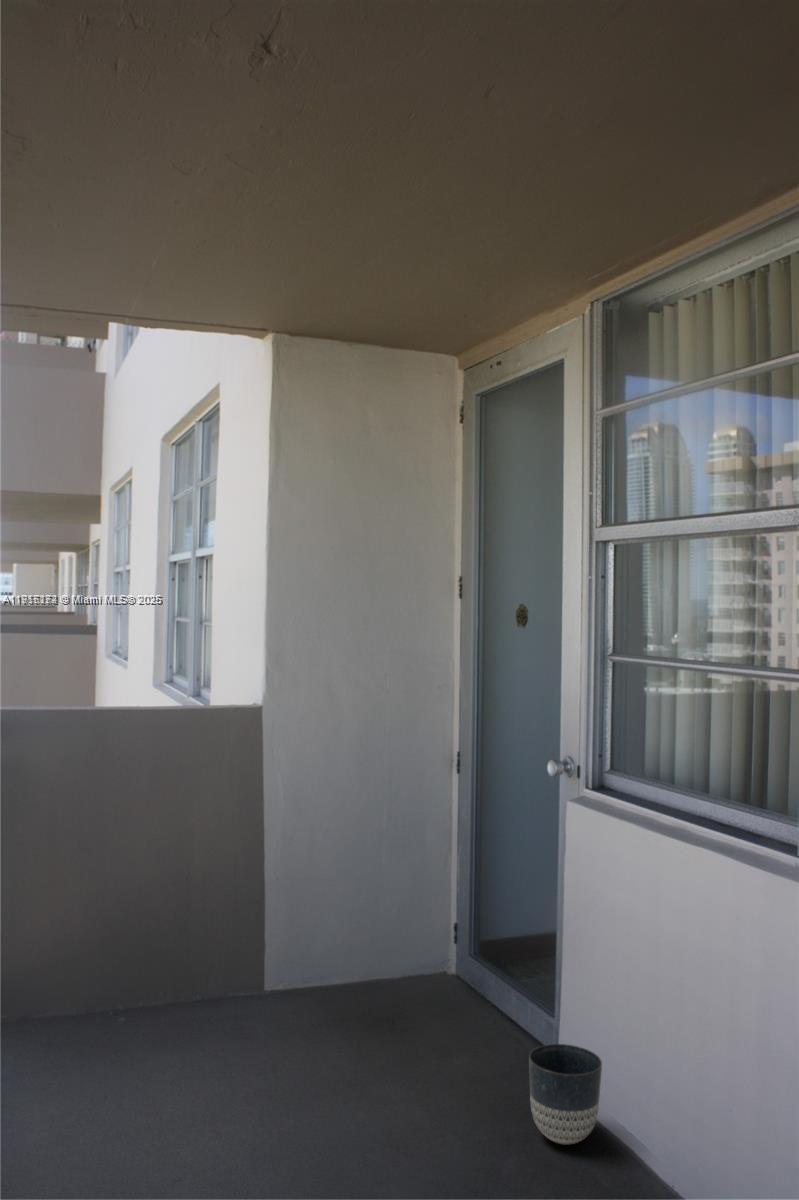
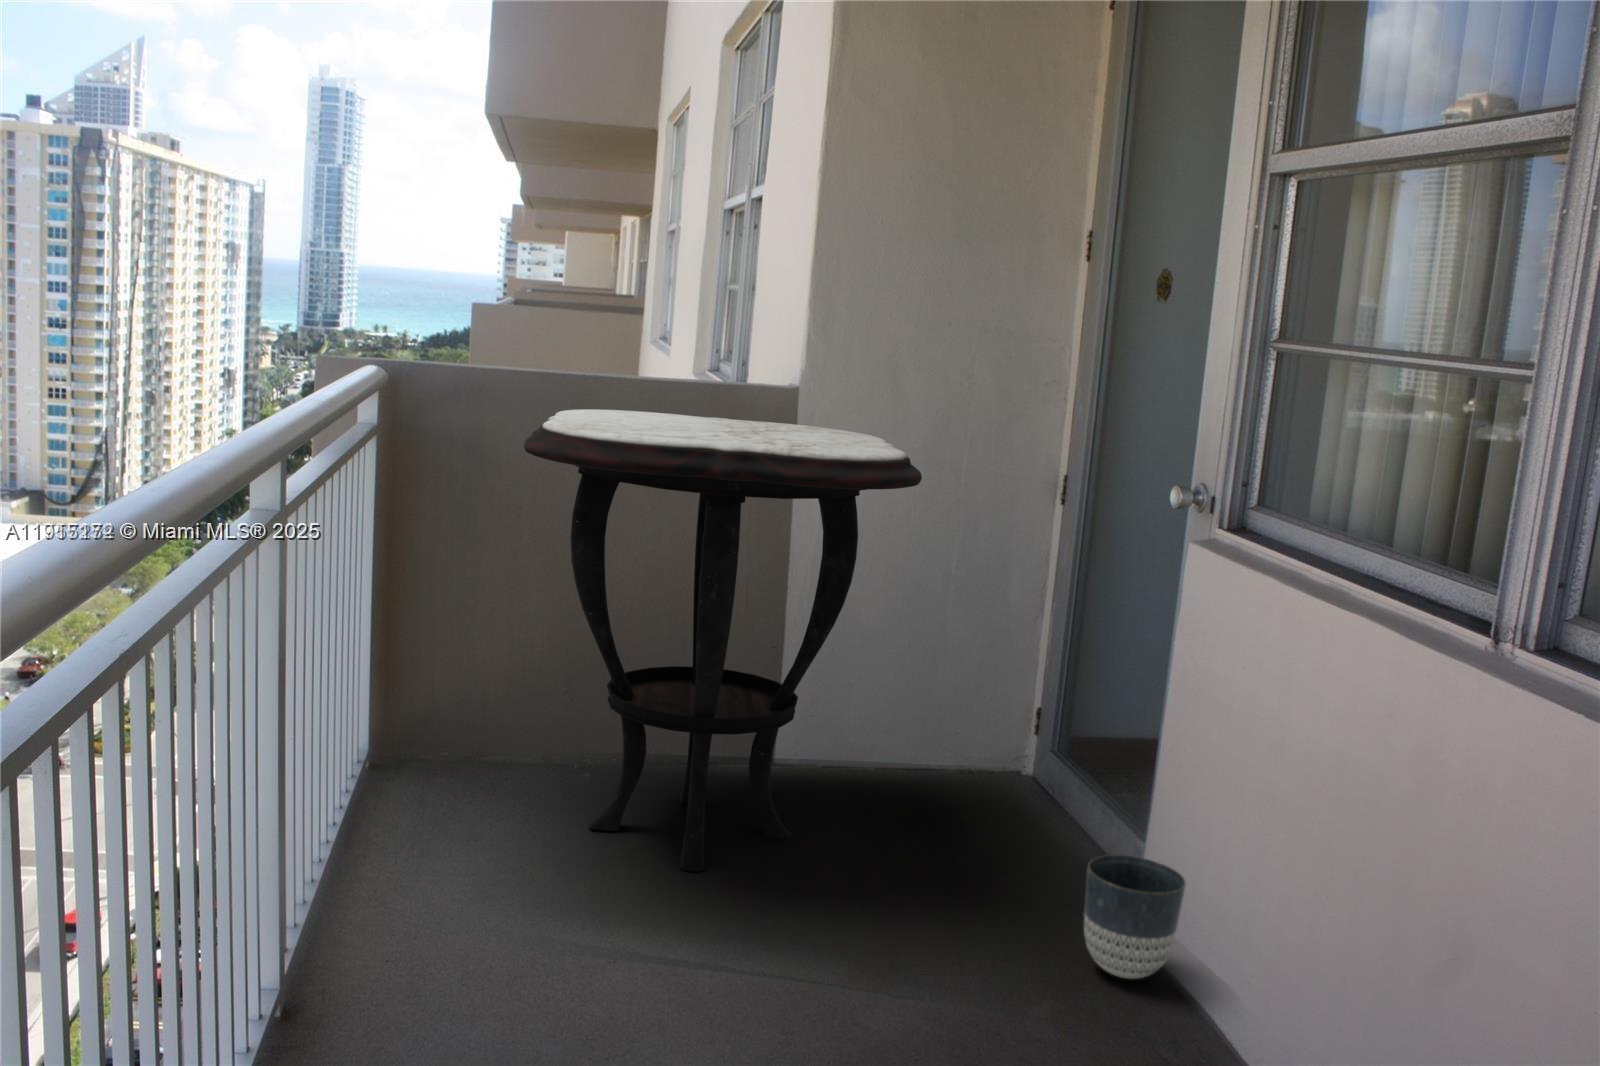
side table: none [63,730,372,1106] -> present [524,409,922,872]

